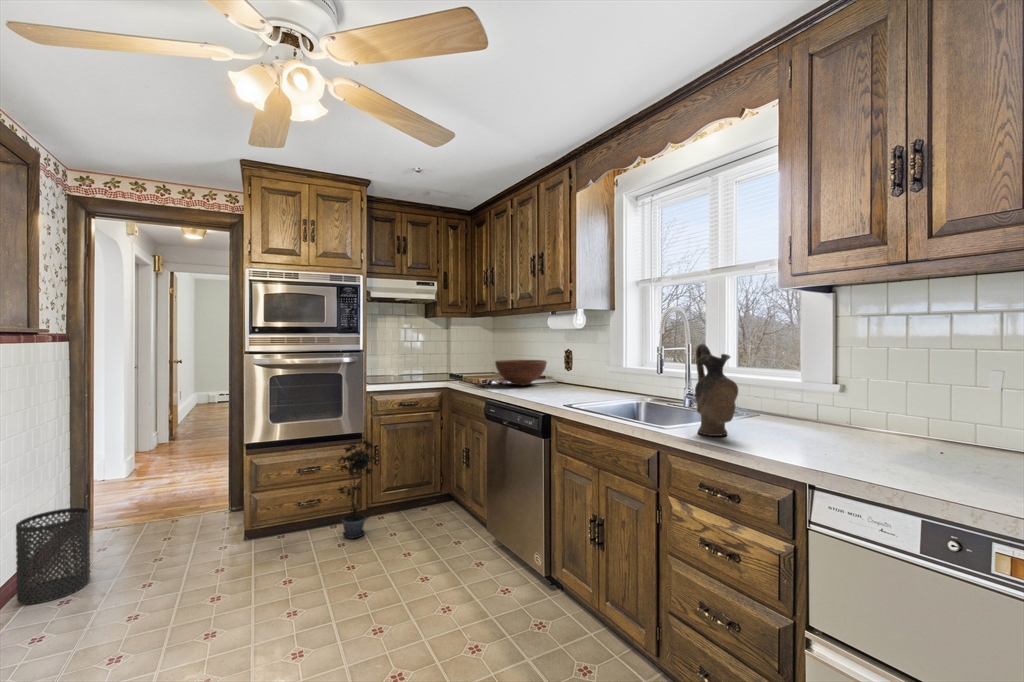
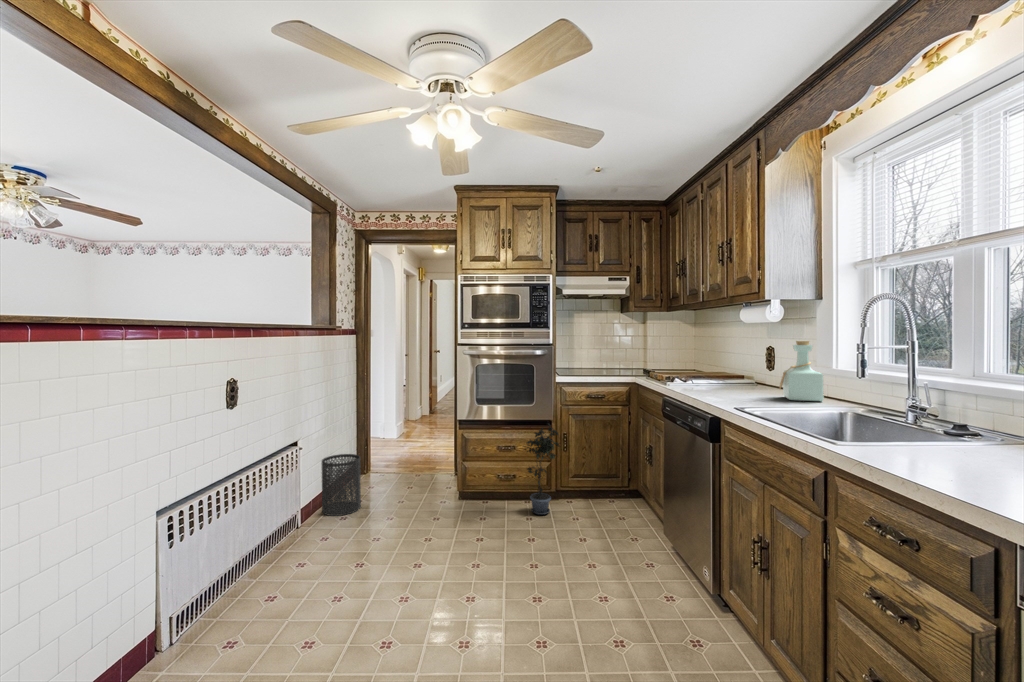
ceramic pitcher: present [695,344,738,436] -> none [878,341,947,462]
bottle: none [585,345,618,395] -> present [780,341,824,401]
fruit bowl: present [495,360,547,385] -> none [682,357,743,385]

